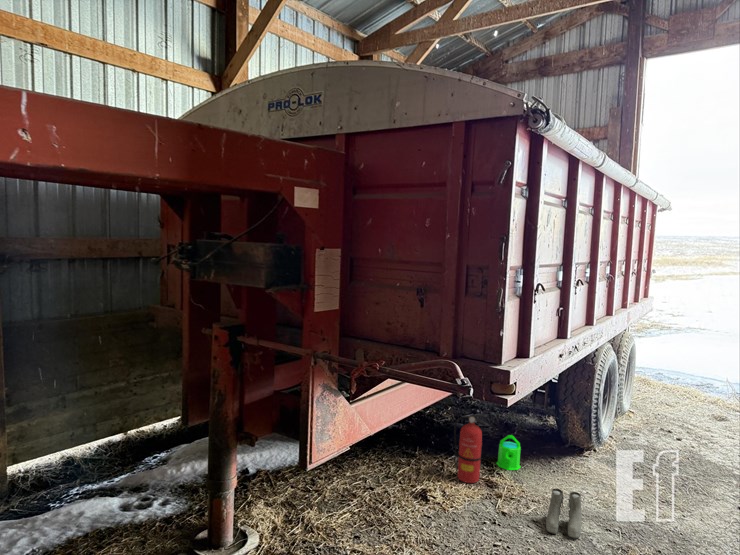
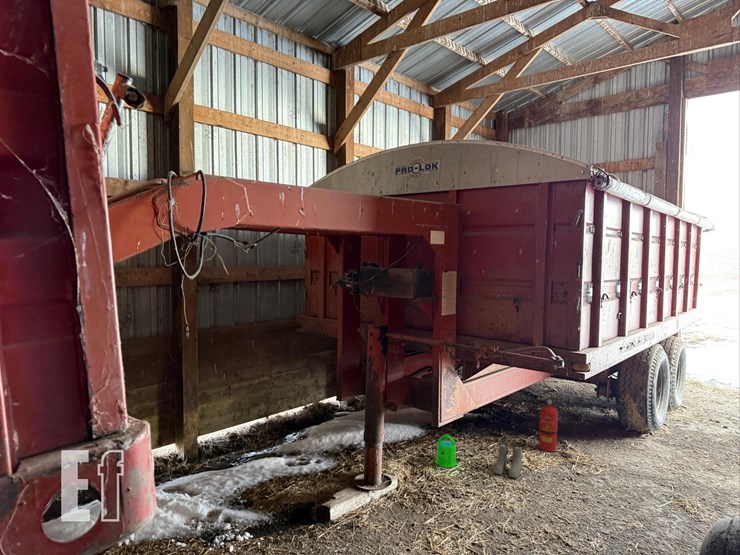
watering can: present [497,435,521,470] -> present [435,434,457,467]
boots: present [546,489,582,538] -> present [494,443,522,478]

